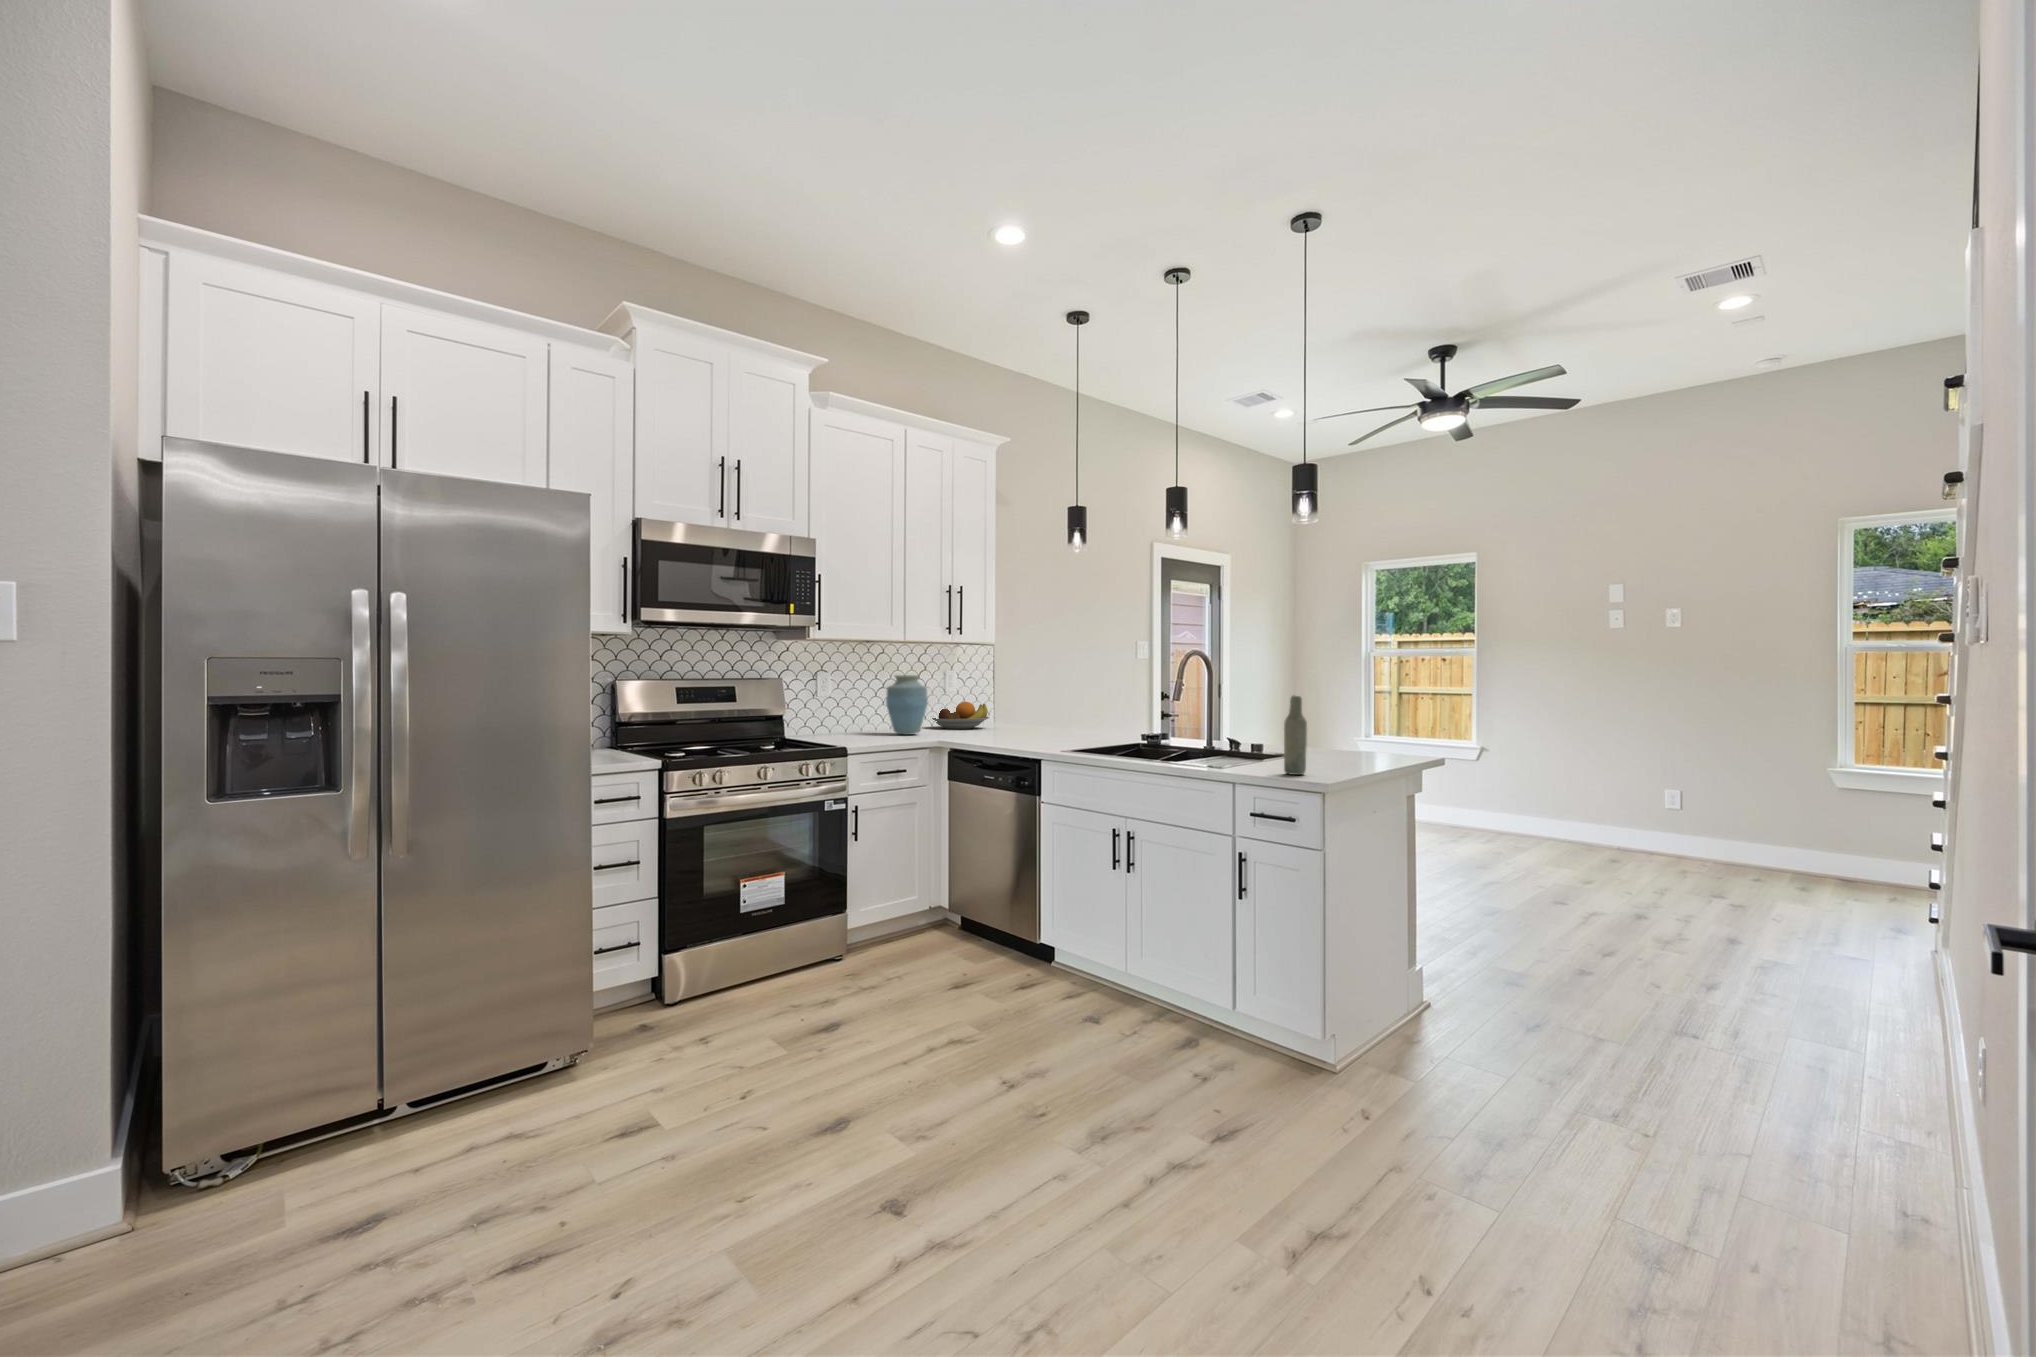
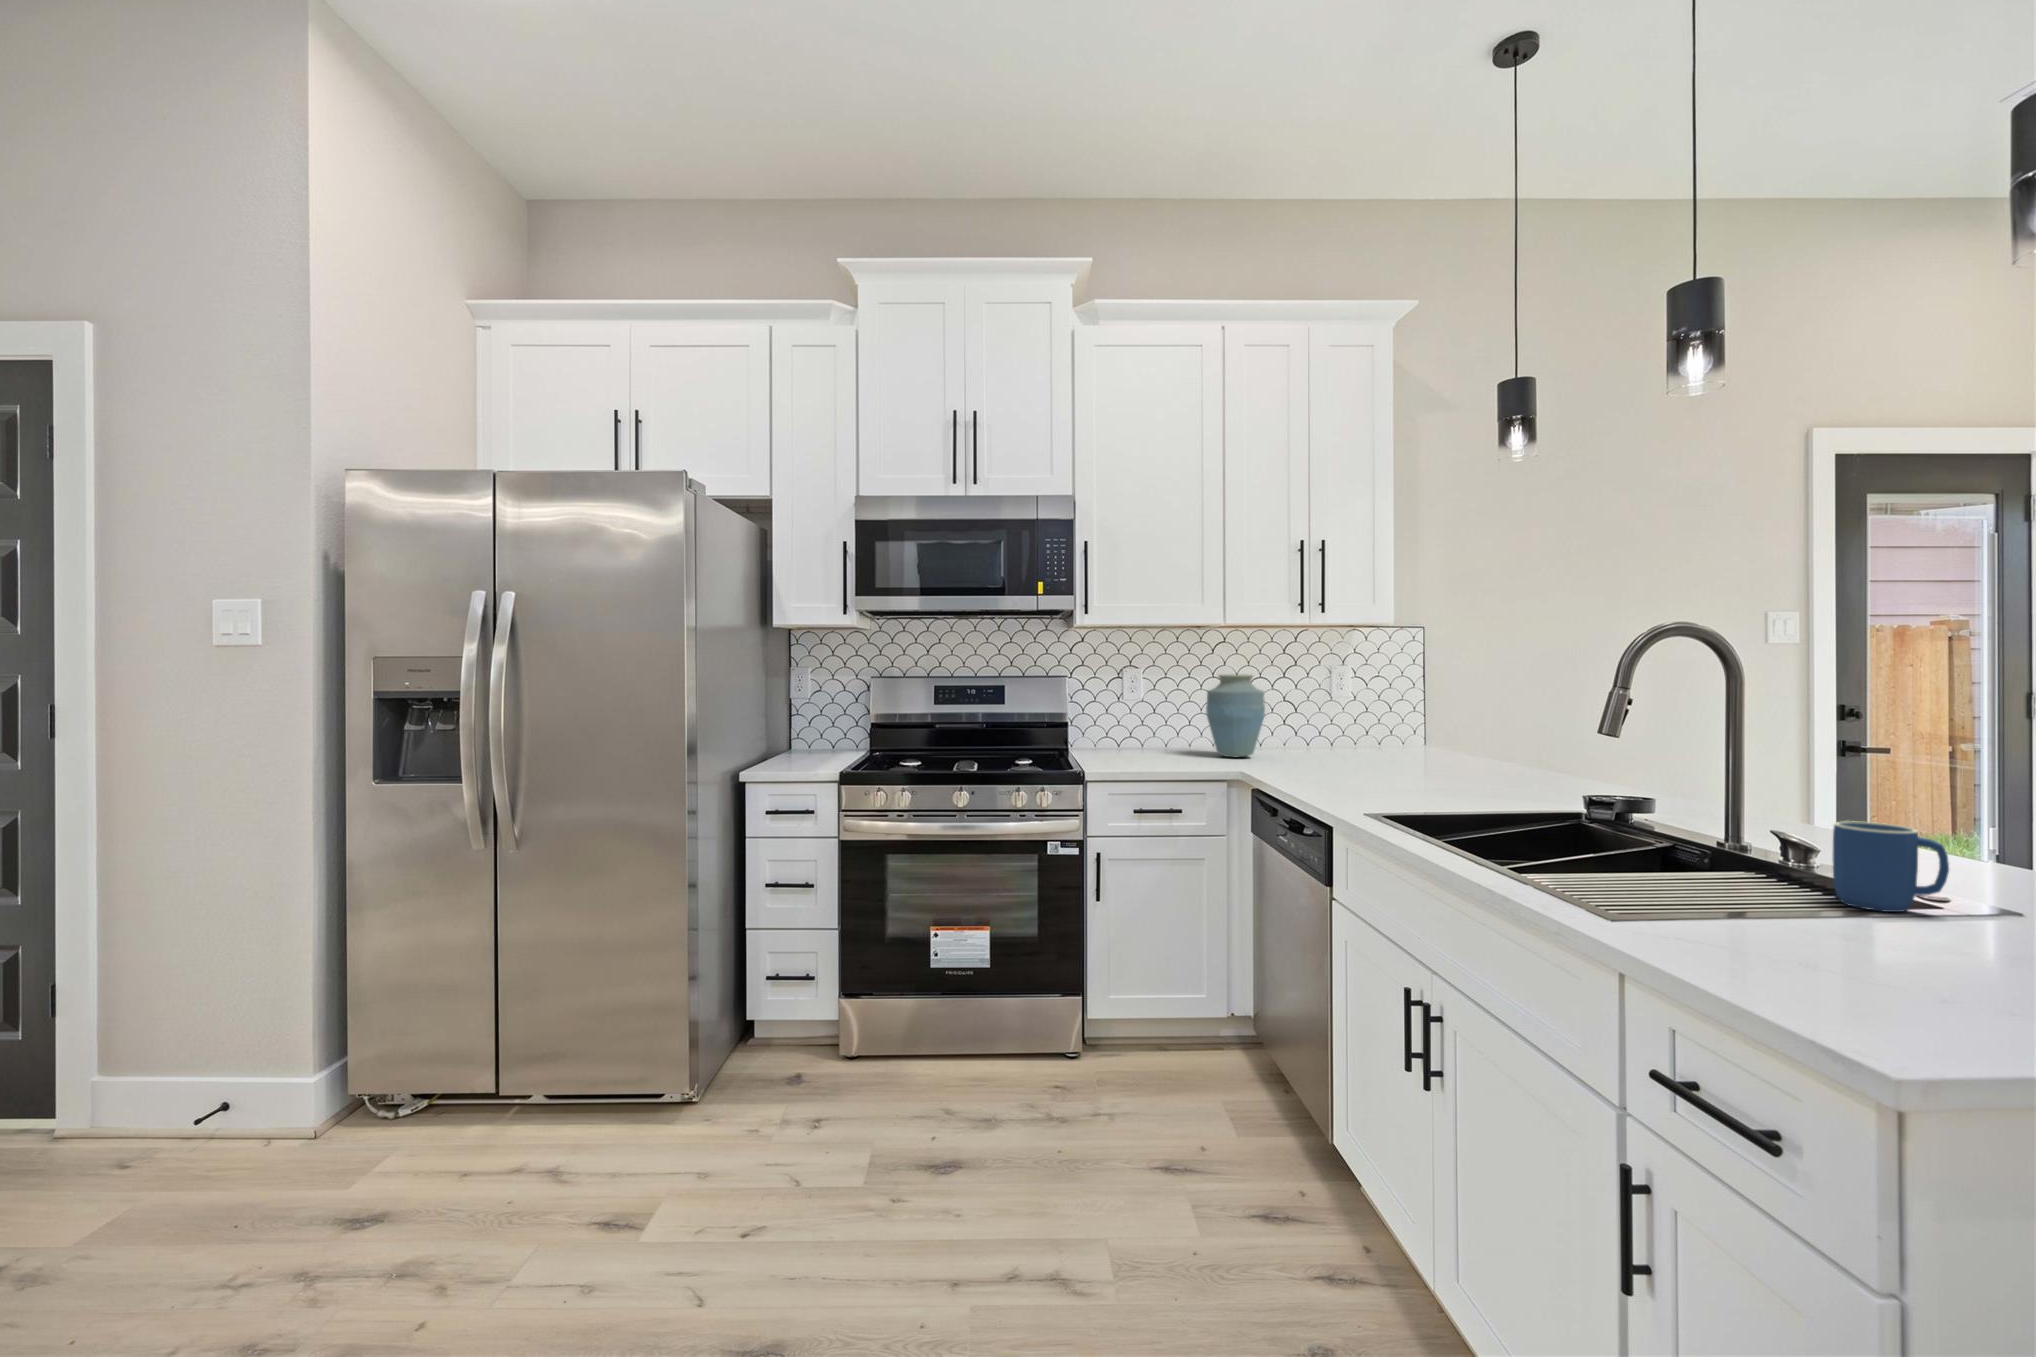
bottle: present [1284,695,1307,775] -> none [1620,742,1680,926]
fruit bowl: present [932,702,989,729] -> none [1309,713,1404,752]
mug: none [1317,730,1356,765] -> present [1833,821,1949,912]

